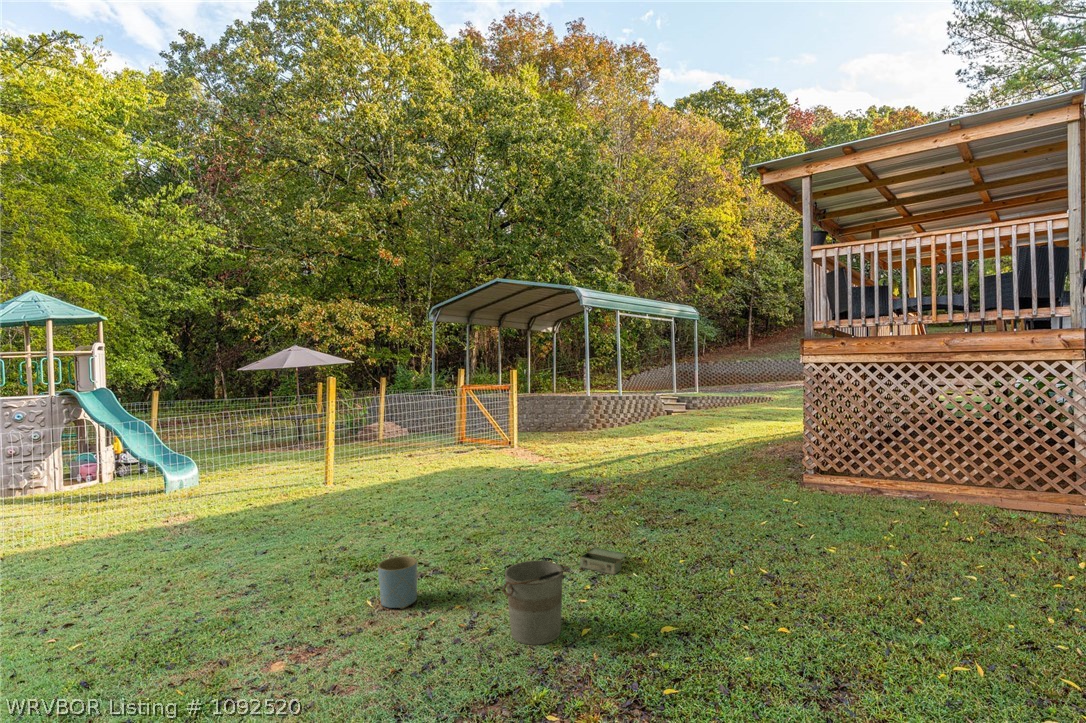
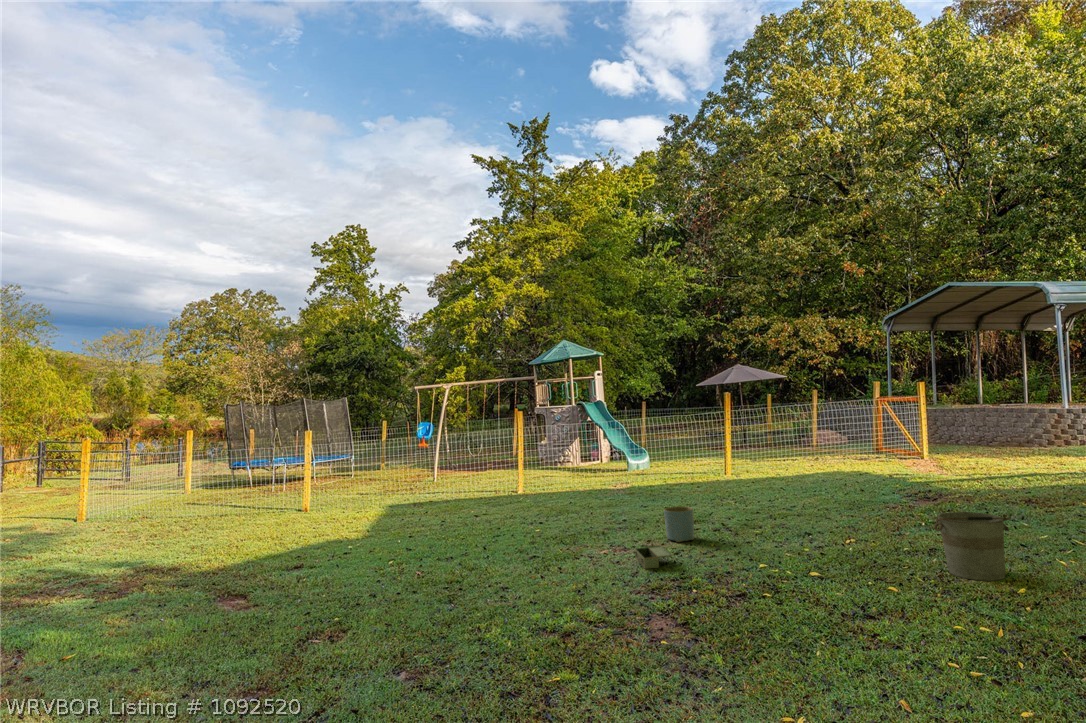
toolbox: present [580,548,627,574] -> present [635,546,672,569]
bucket: present [502,561,570,645] -> present [935,512,1010,581]

